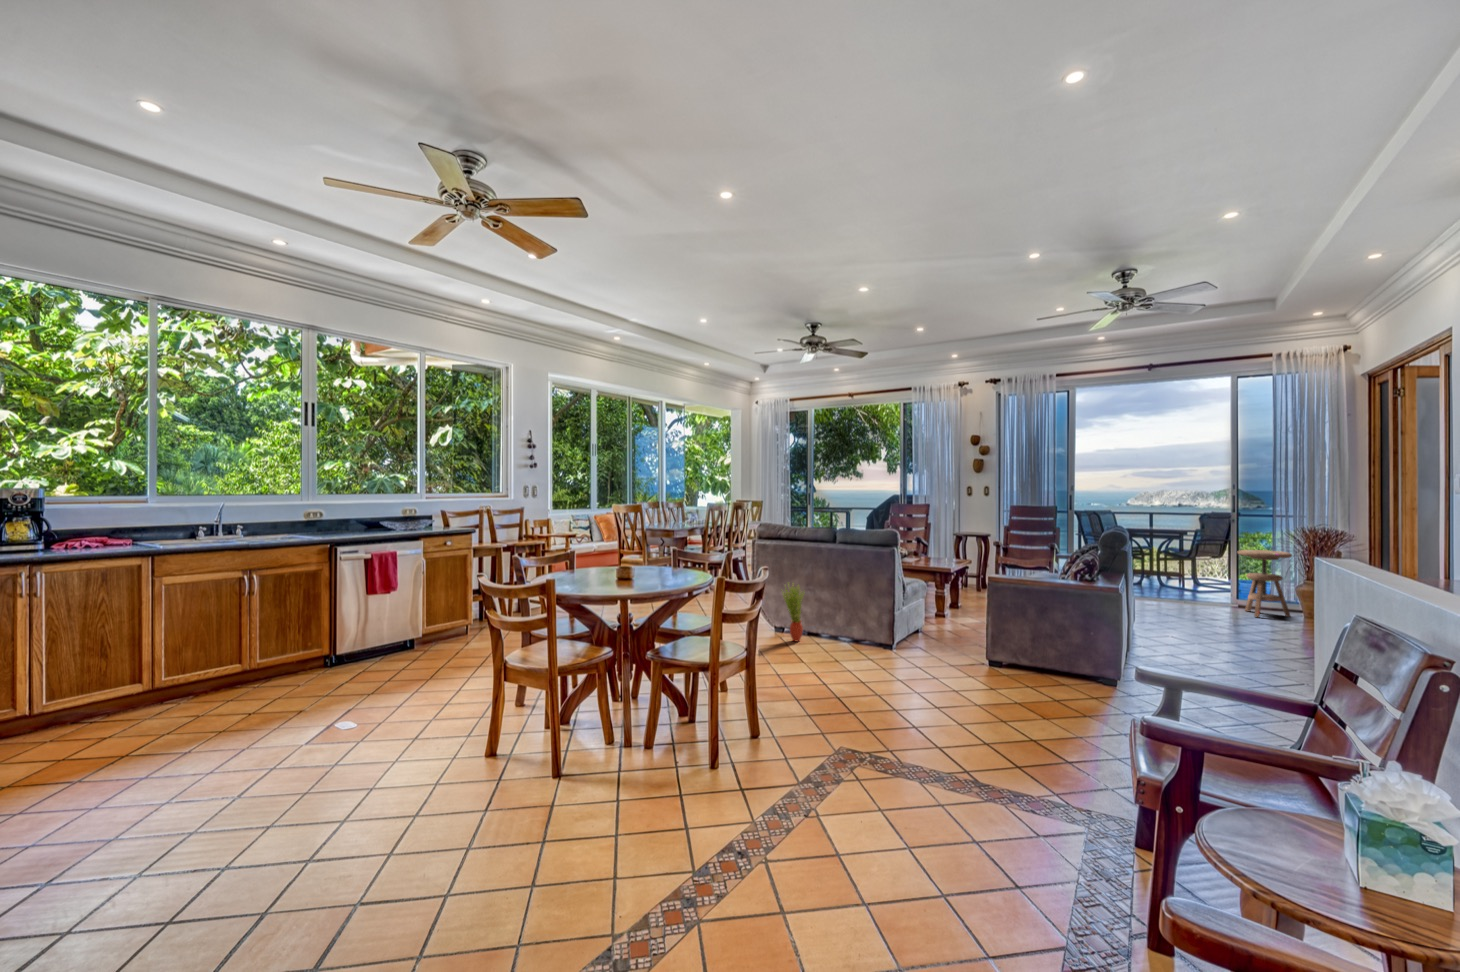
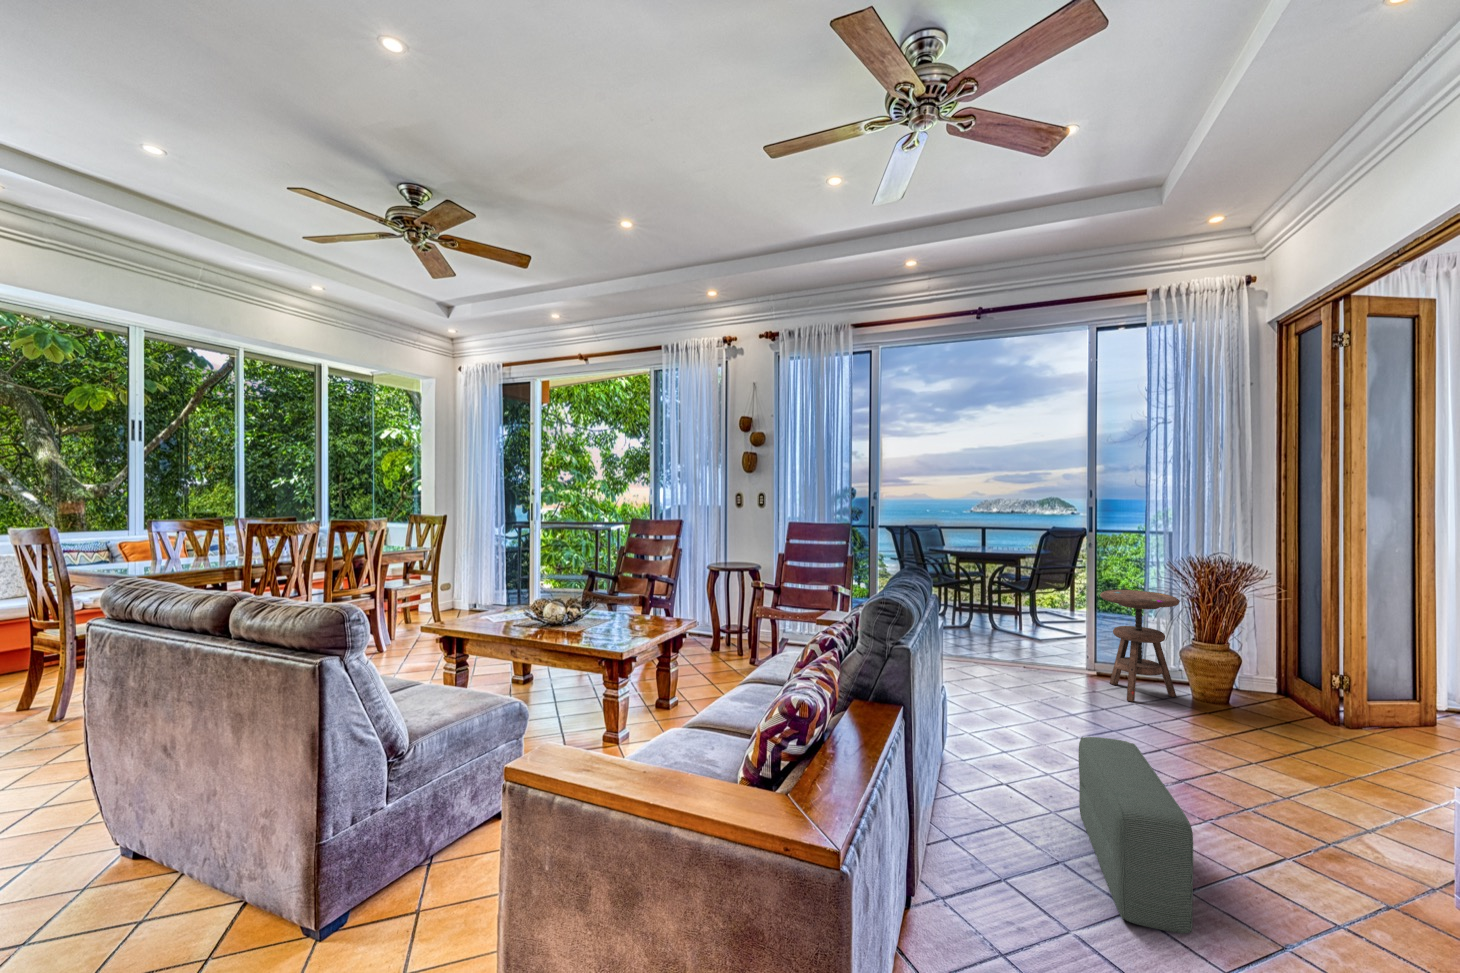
potted plant: present [783,585,804,642] -> none [67,754,144,918]
pouf: none [1211,606,1260,669] -> present [1079,737,1193,933]

